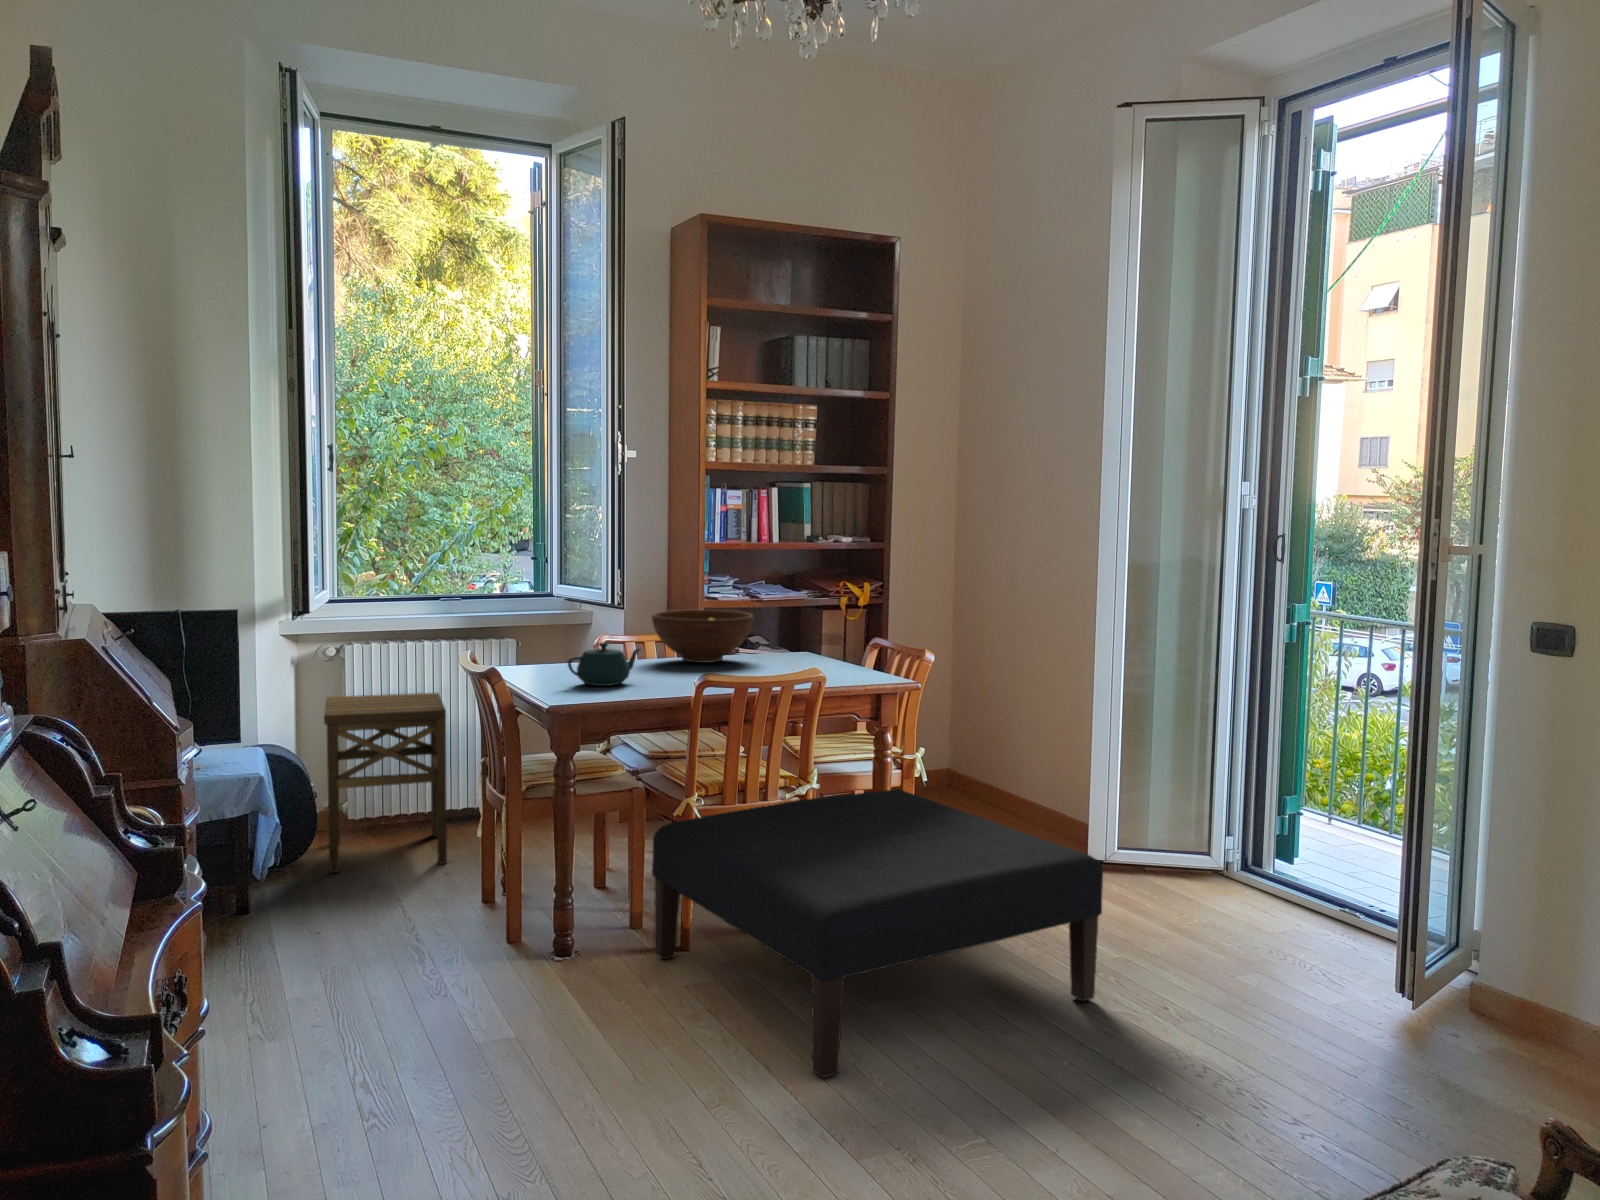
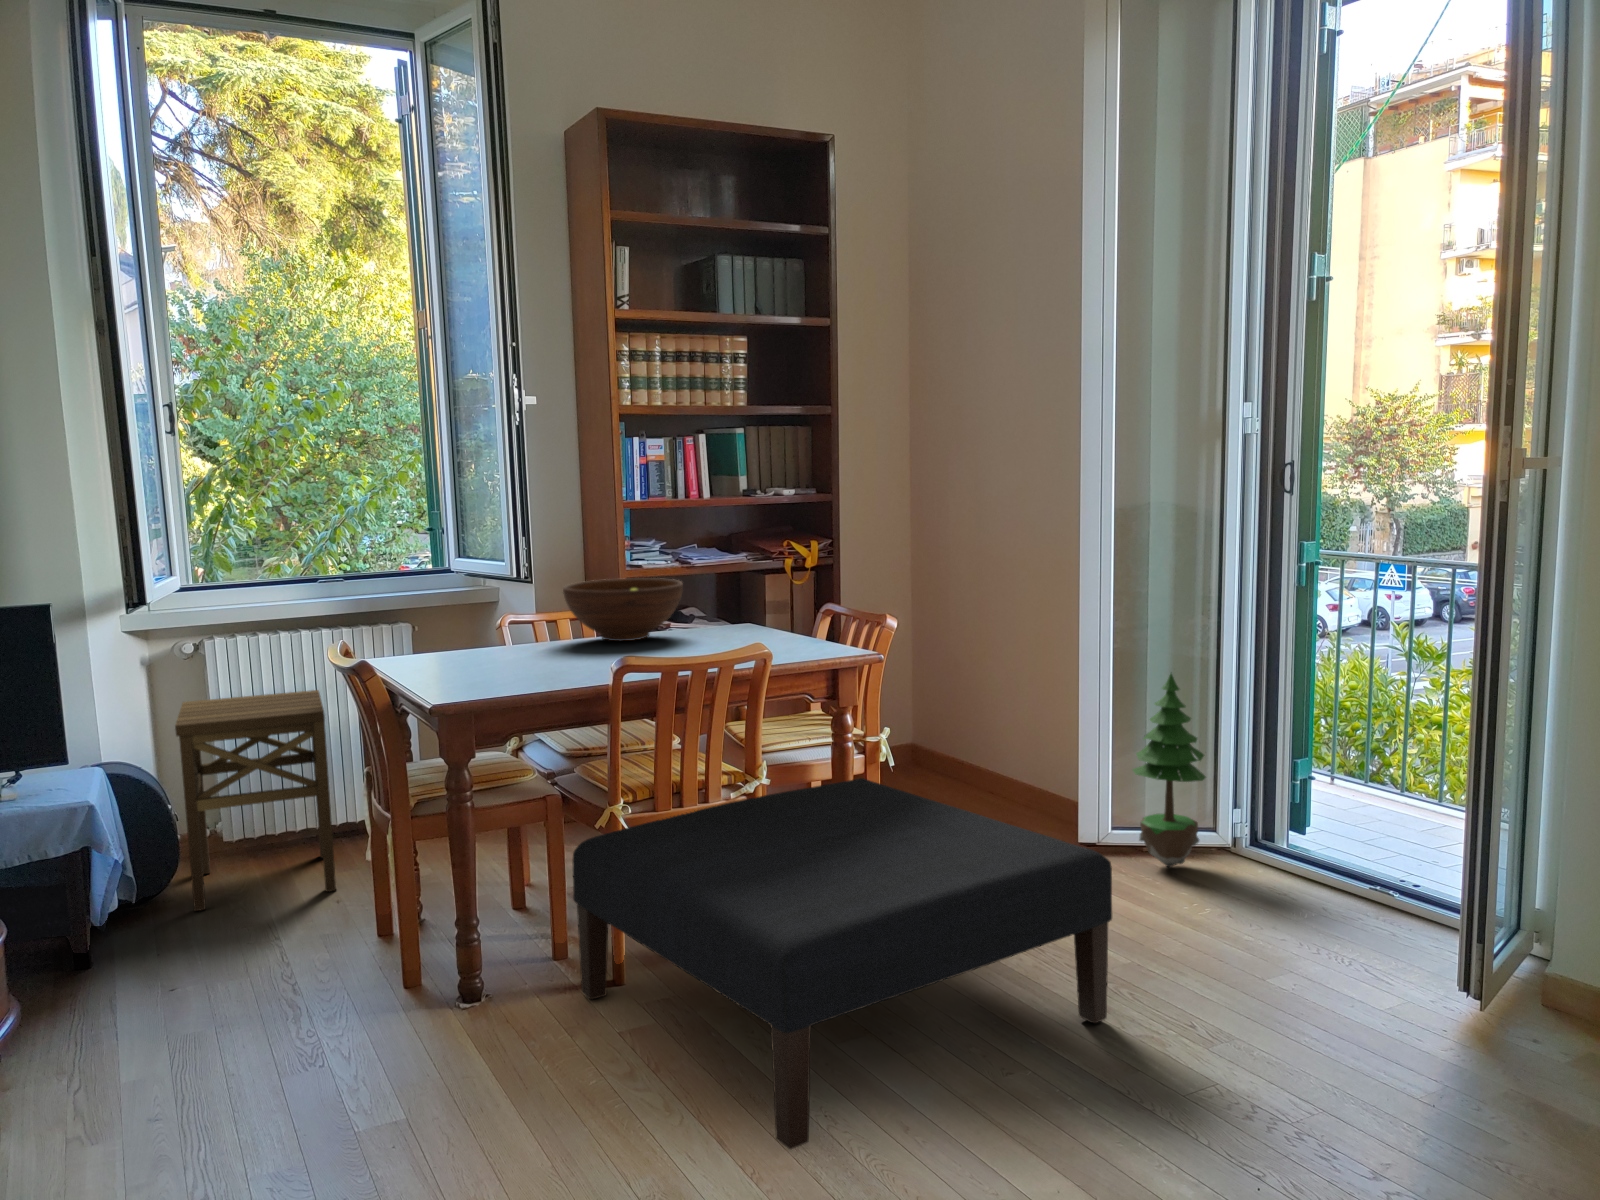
teapot: present [568,642,640,686] -> none [458,624,549,677]
potted tree: none [1135,712,1201,884] -> present [1133,674,1206,867]

